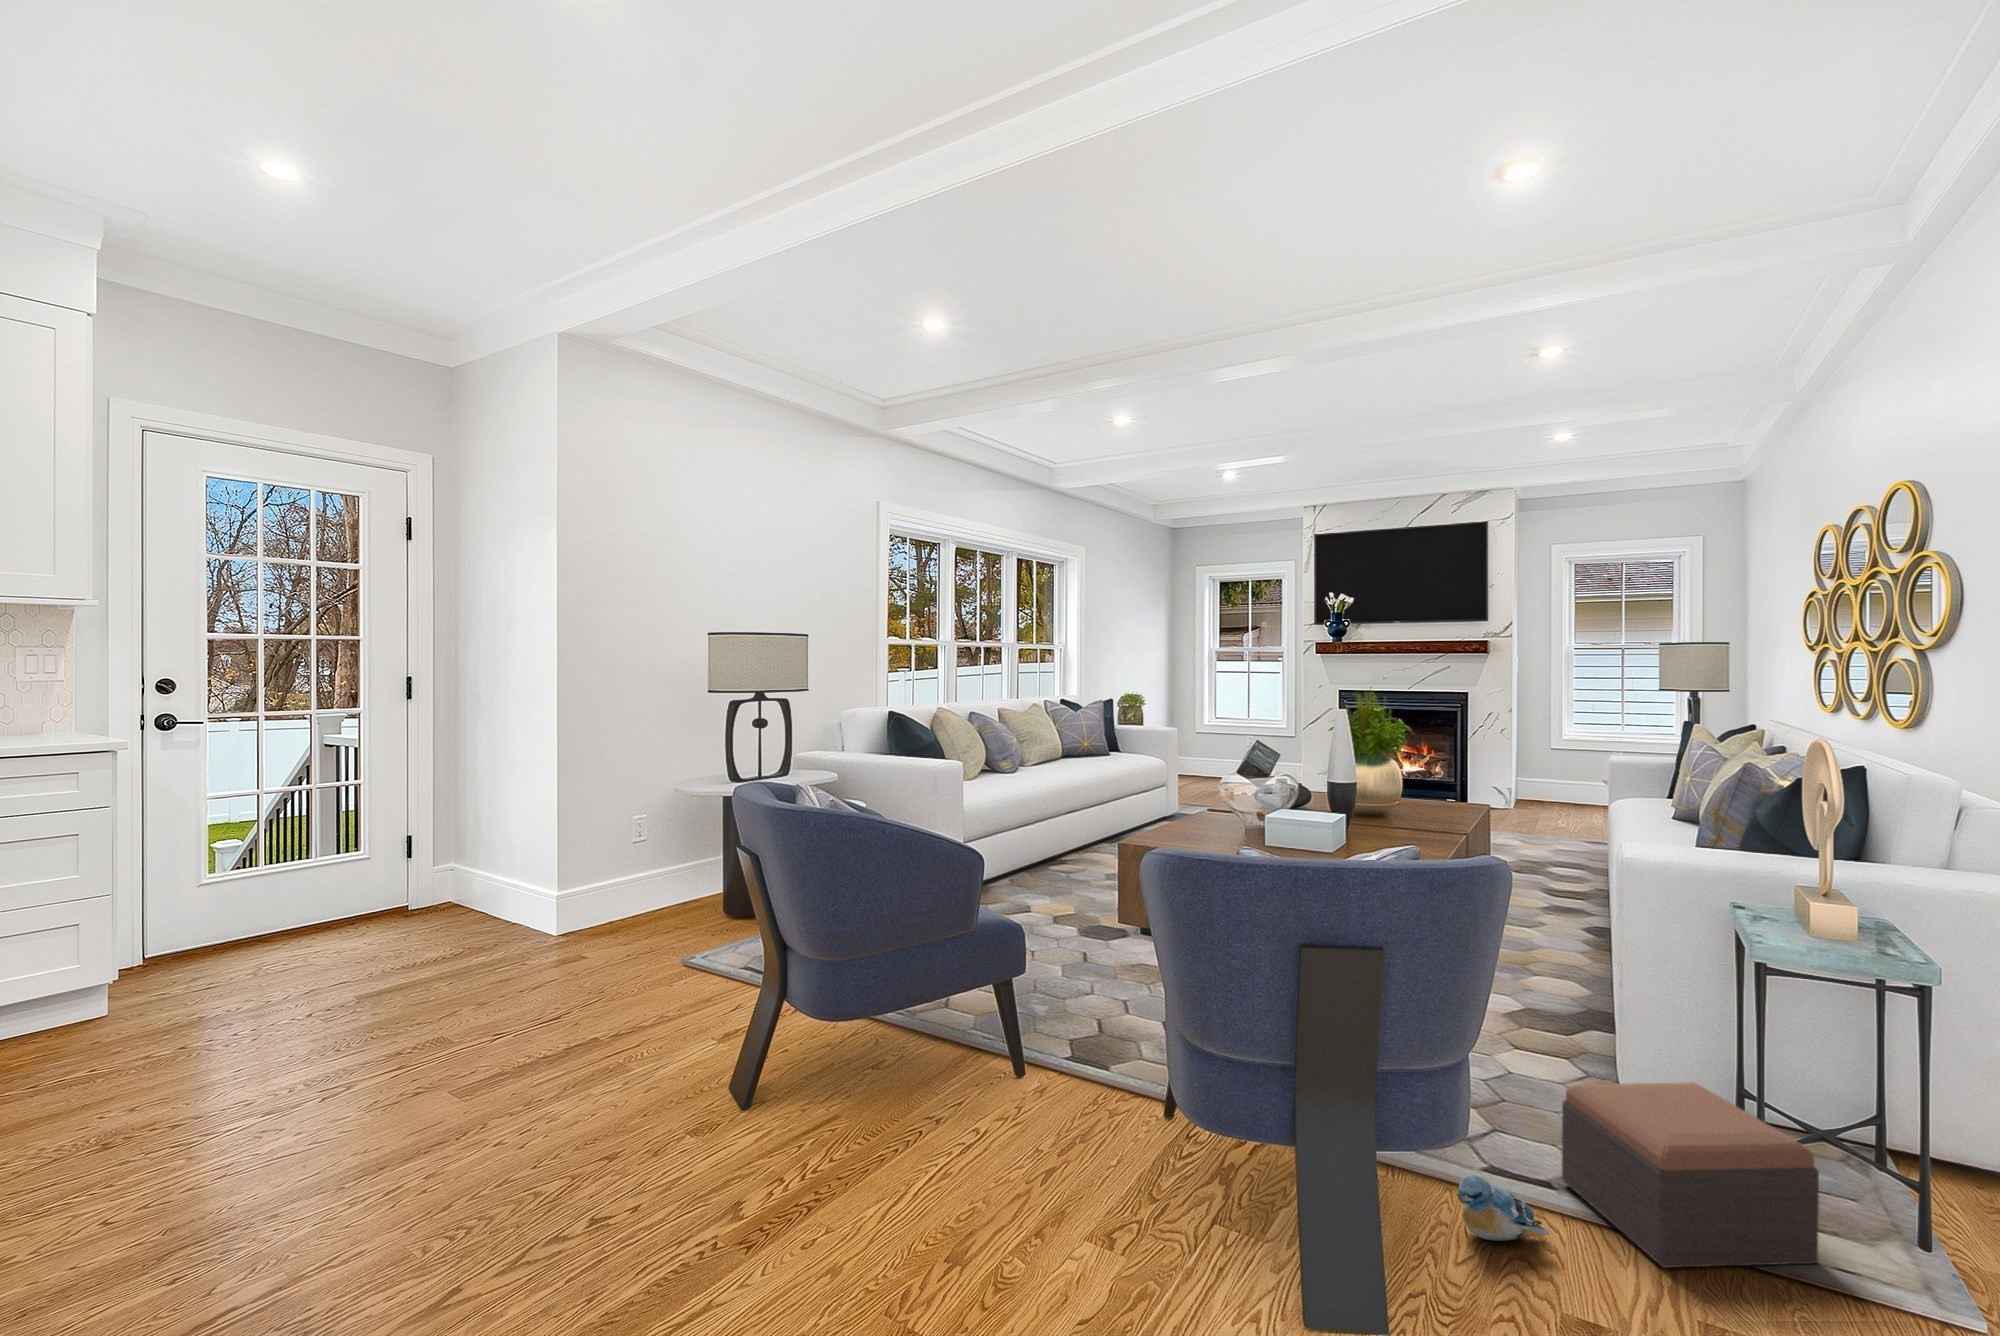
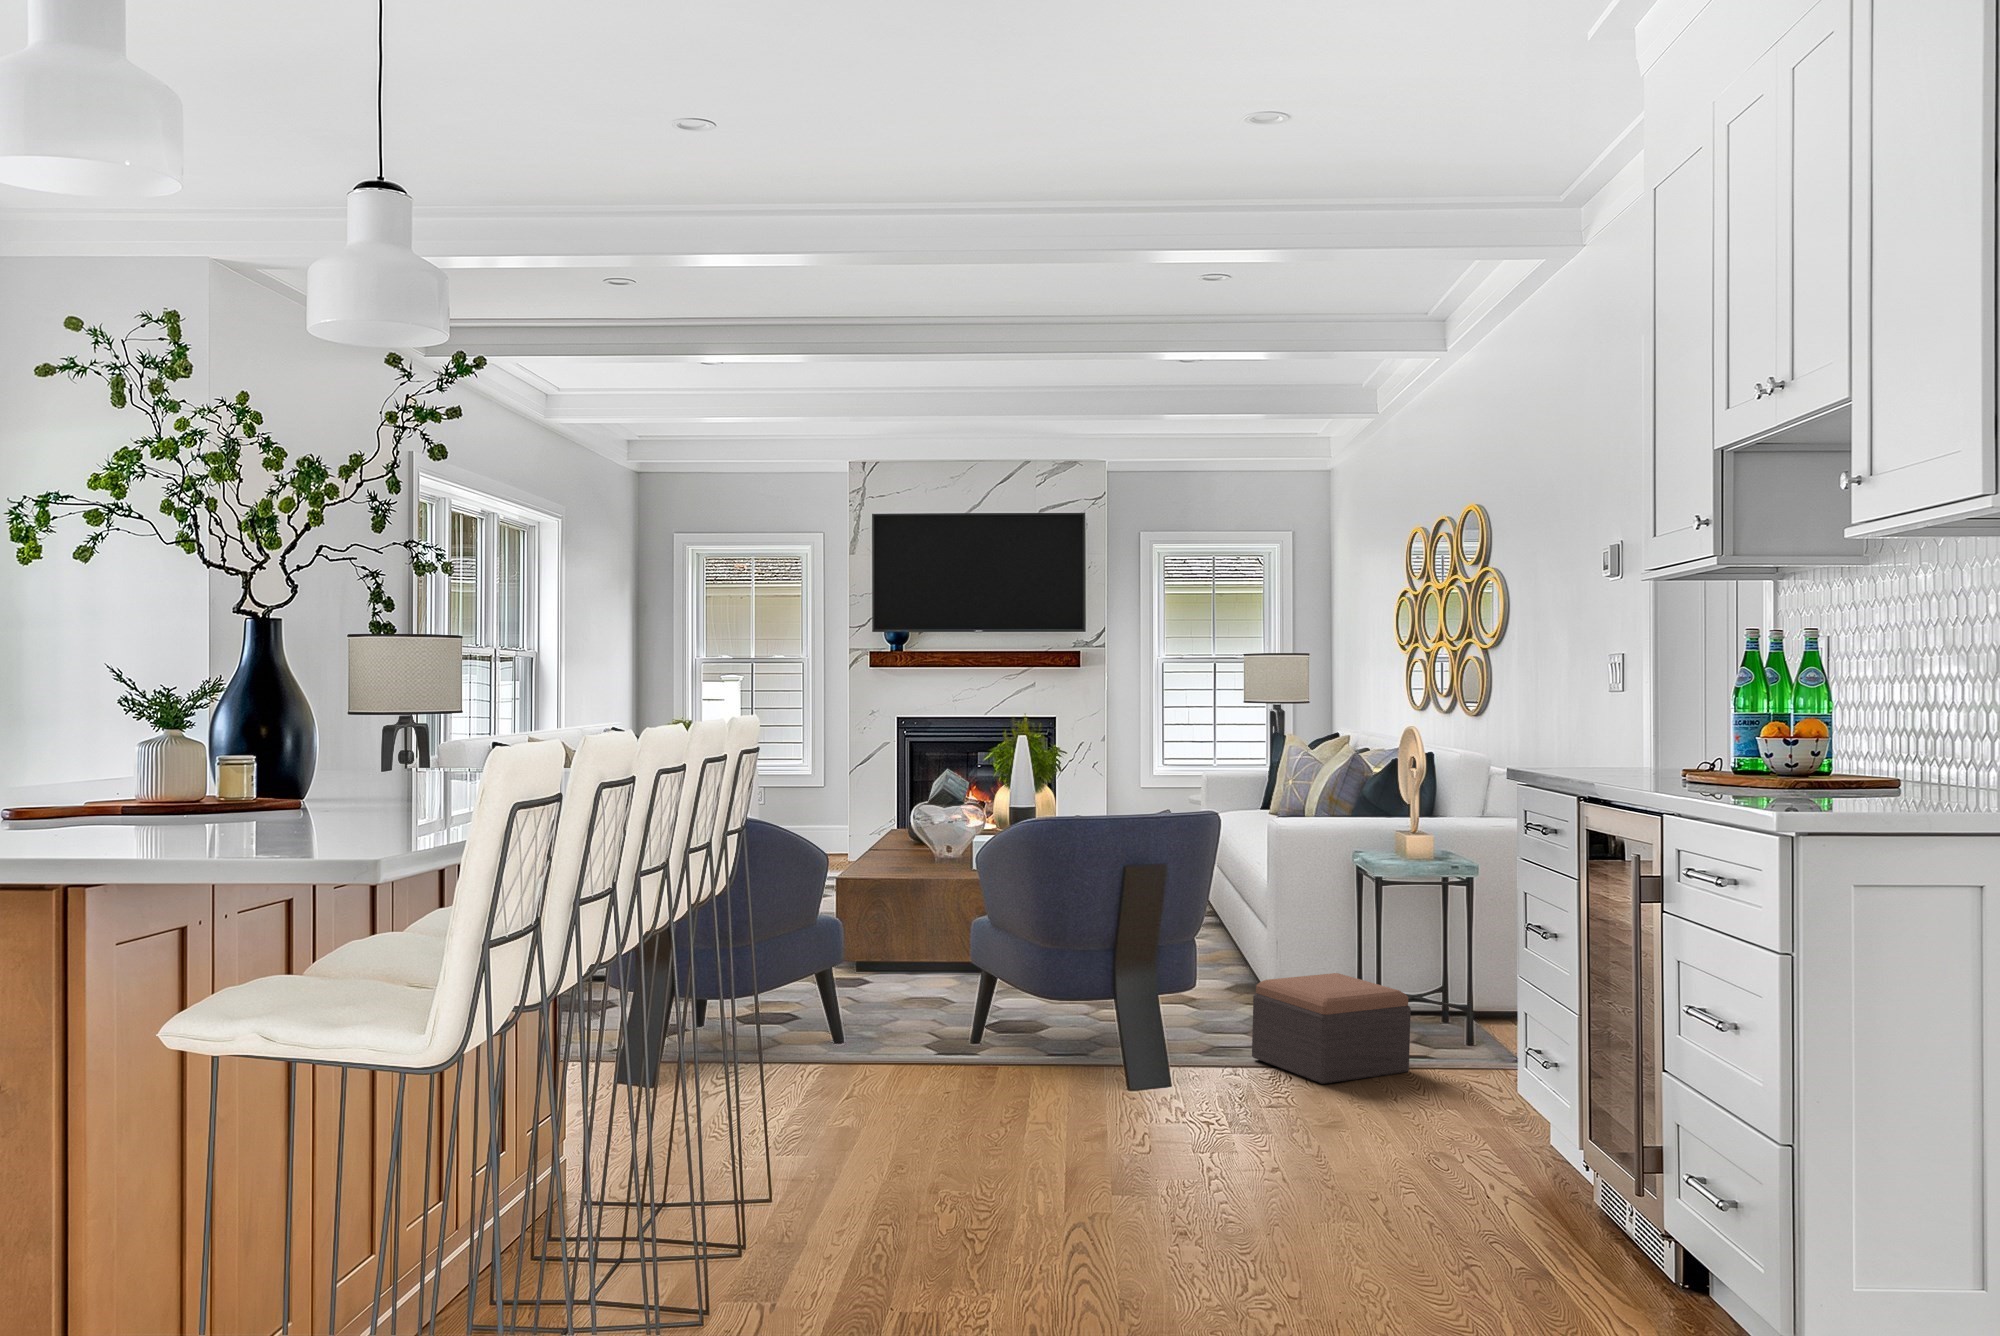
plush toy: present [1457,1175,1549,1241] -> none [1194,1040,1254,1087]

